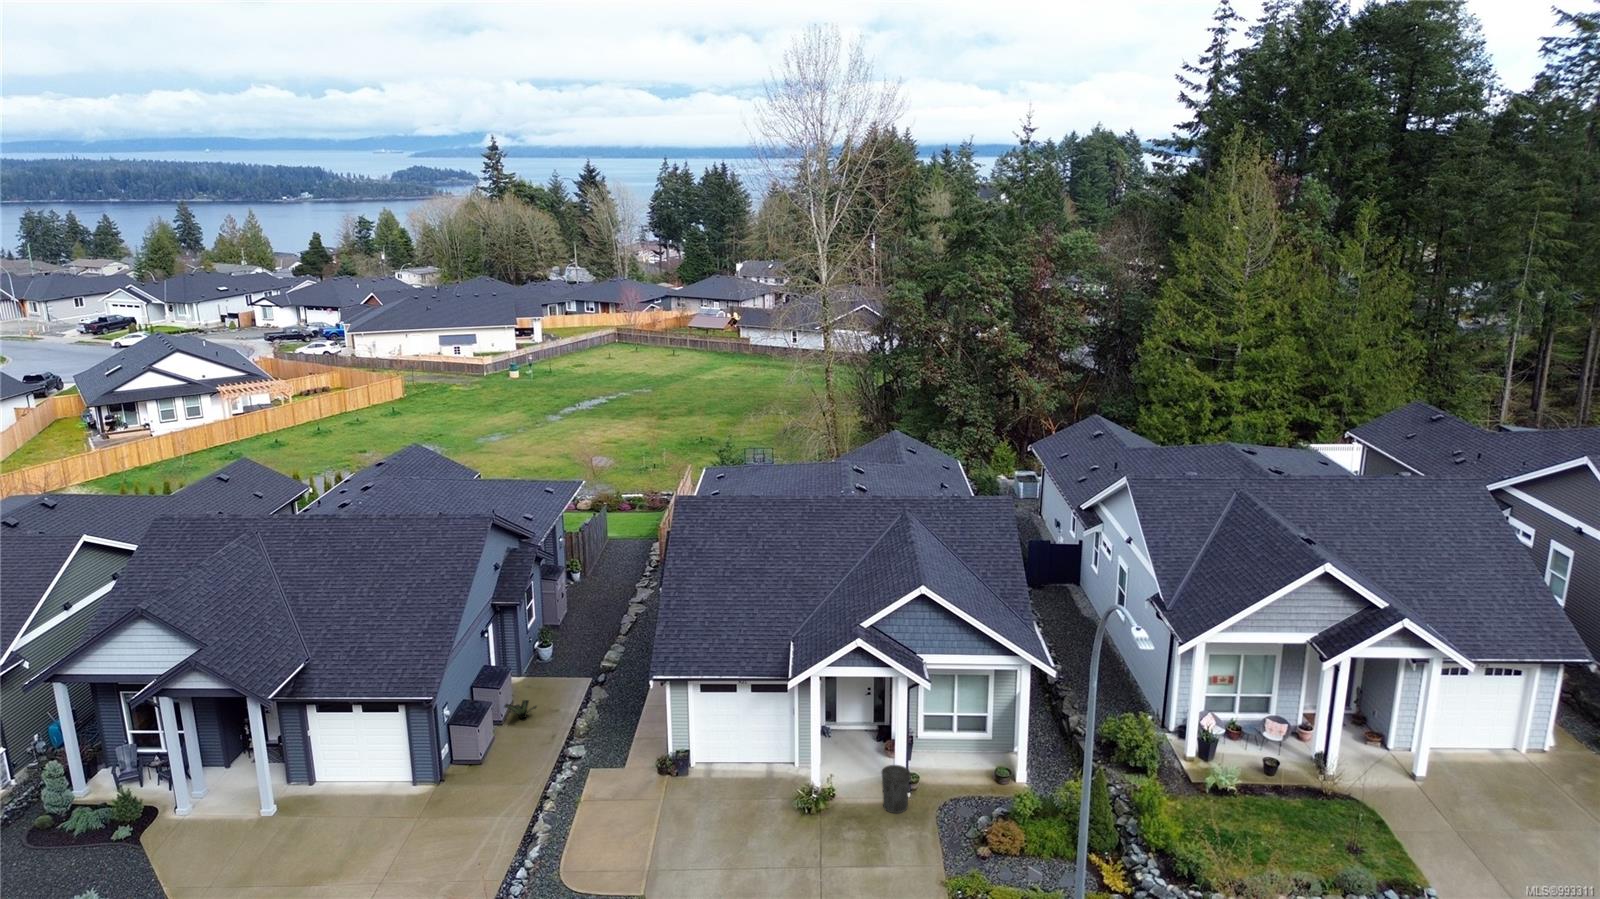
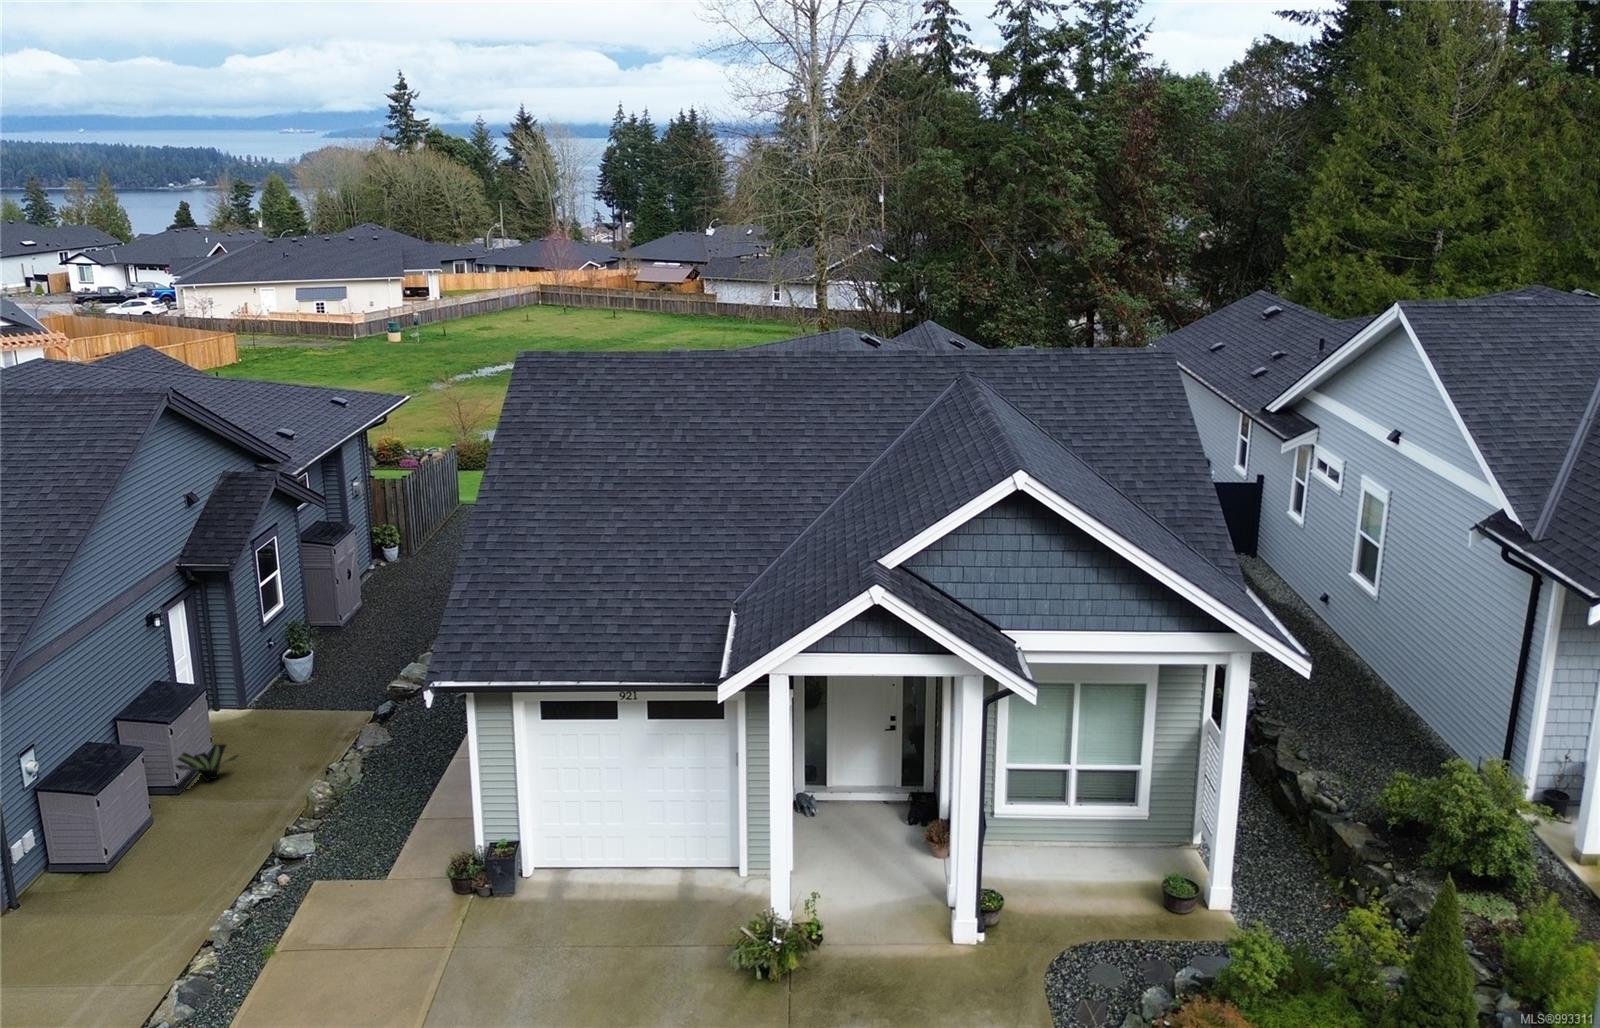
trash can: present [882,765,910,813] -> none [923,872,987,979]

